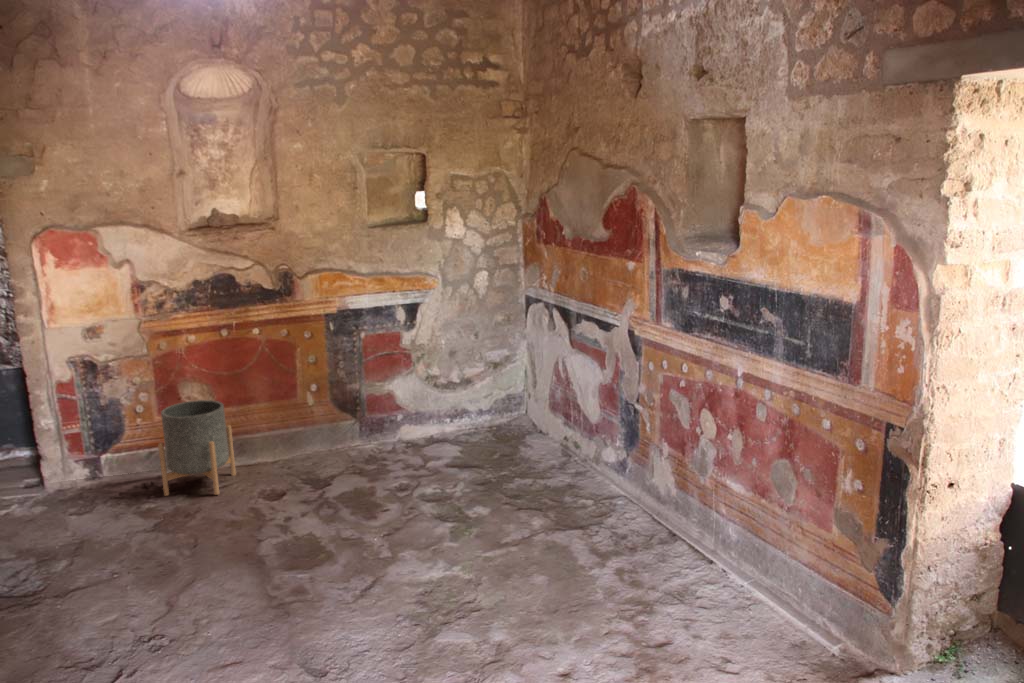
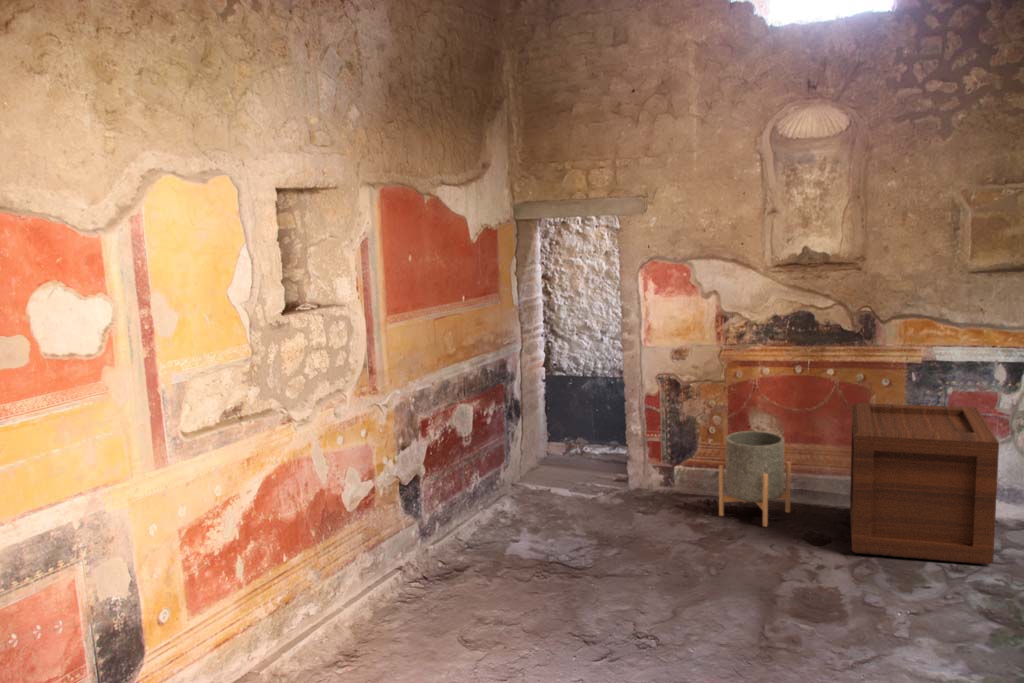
wooden crate: none [282,347,424,497] -> present [850,403,999,565]

